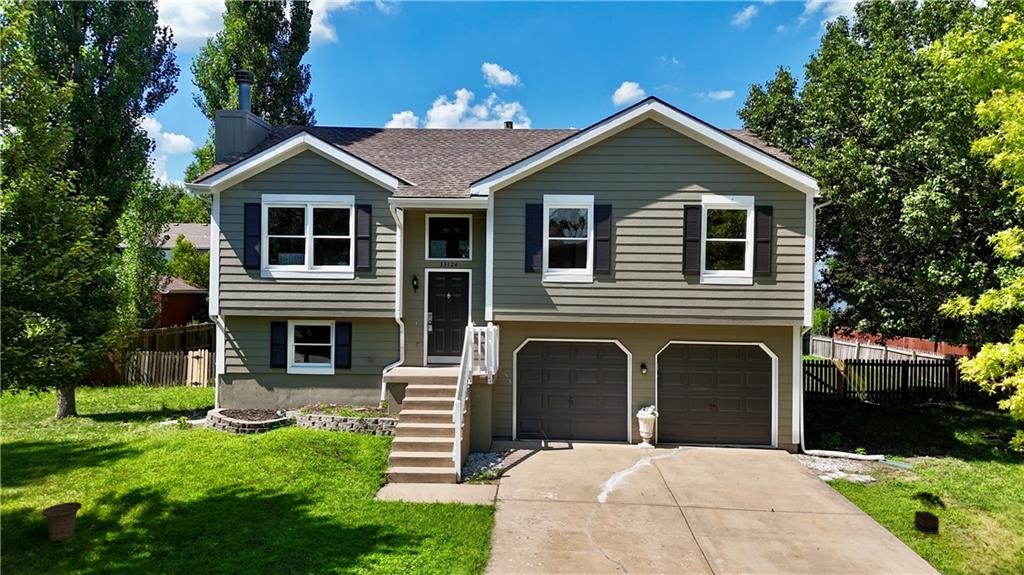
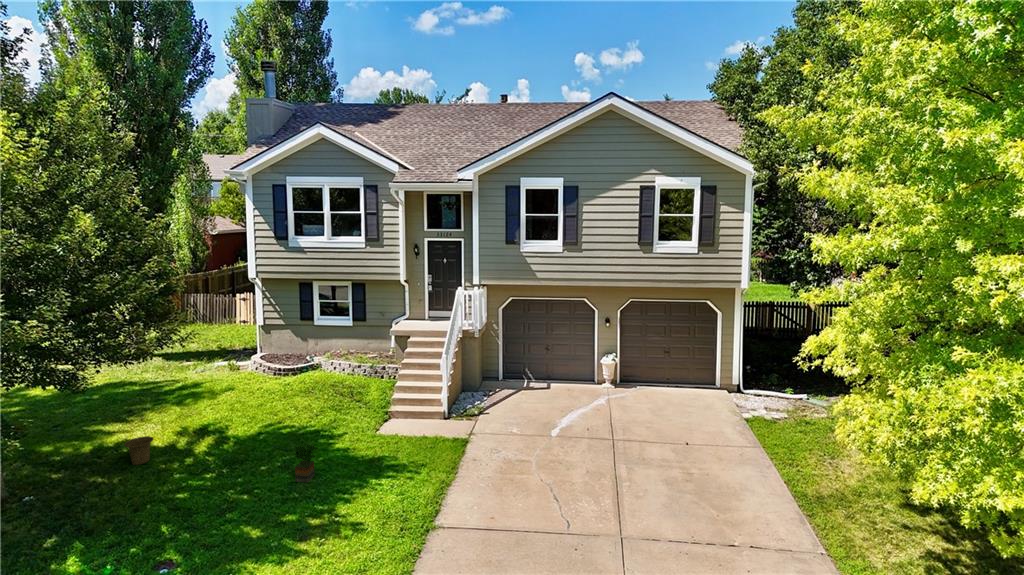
potted tree: present [912,492,947,534] -> present [294,444,318,482]

